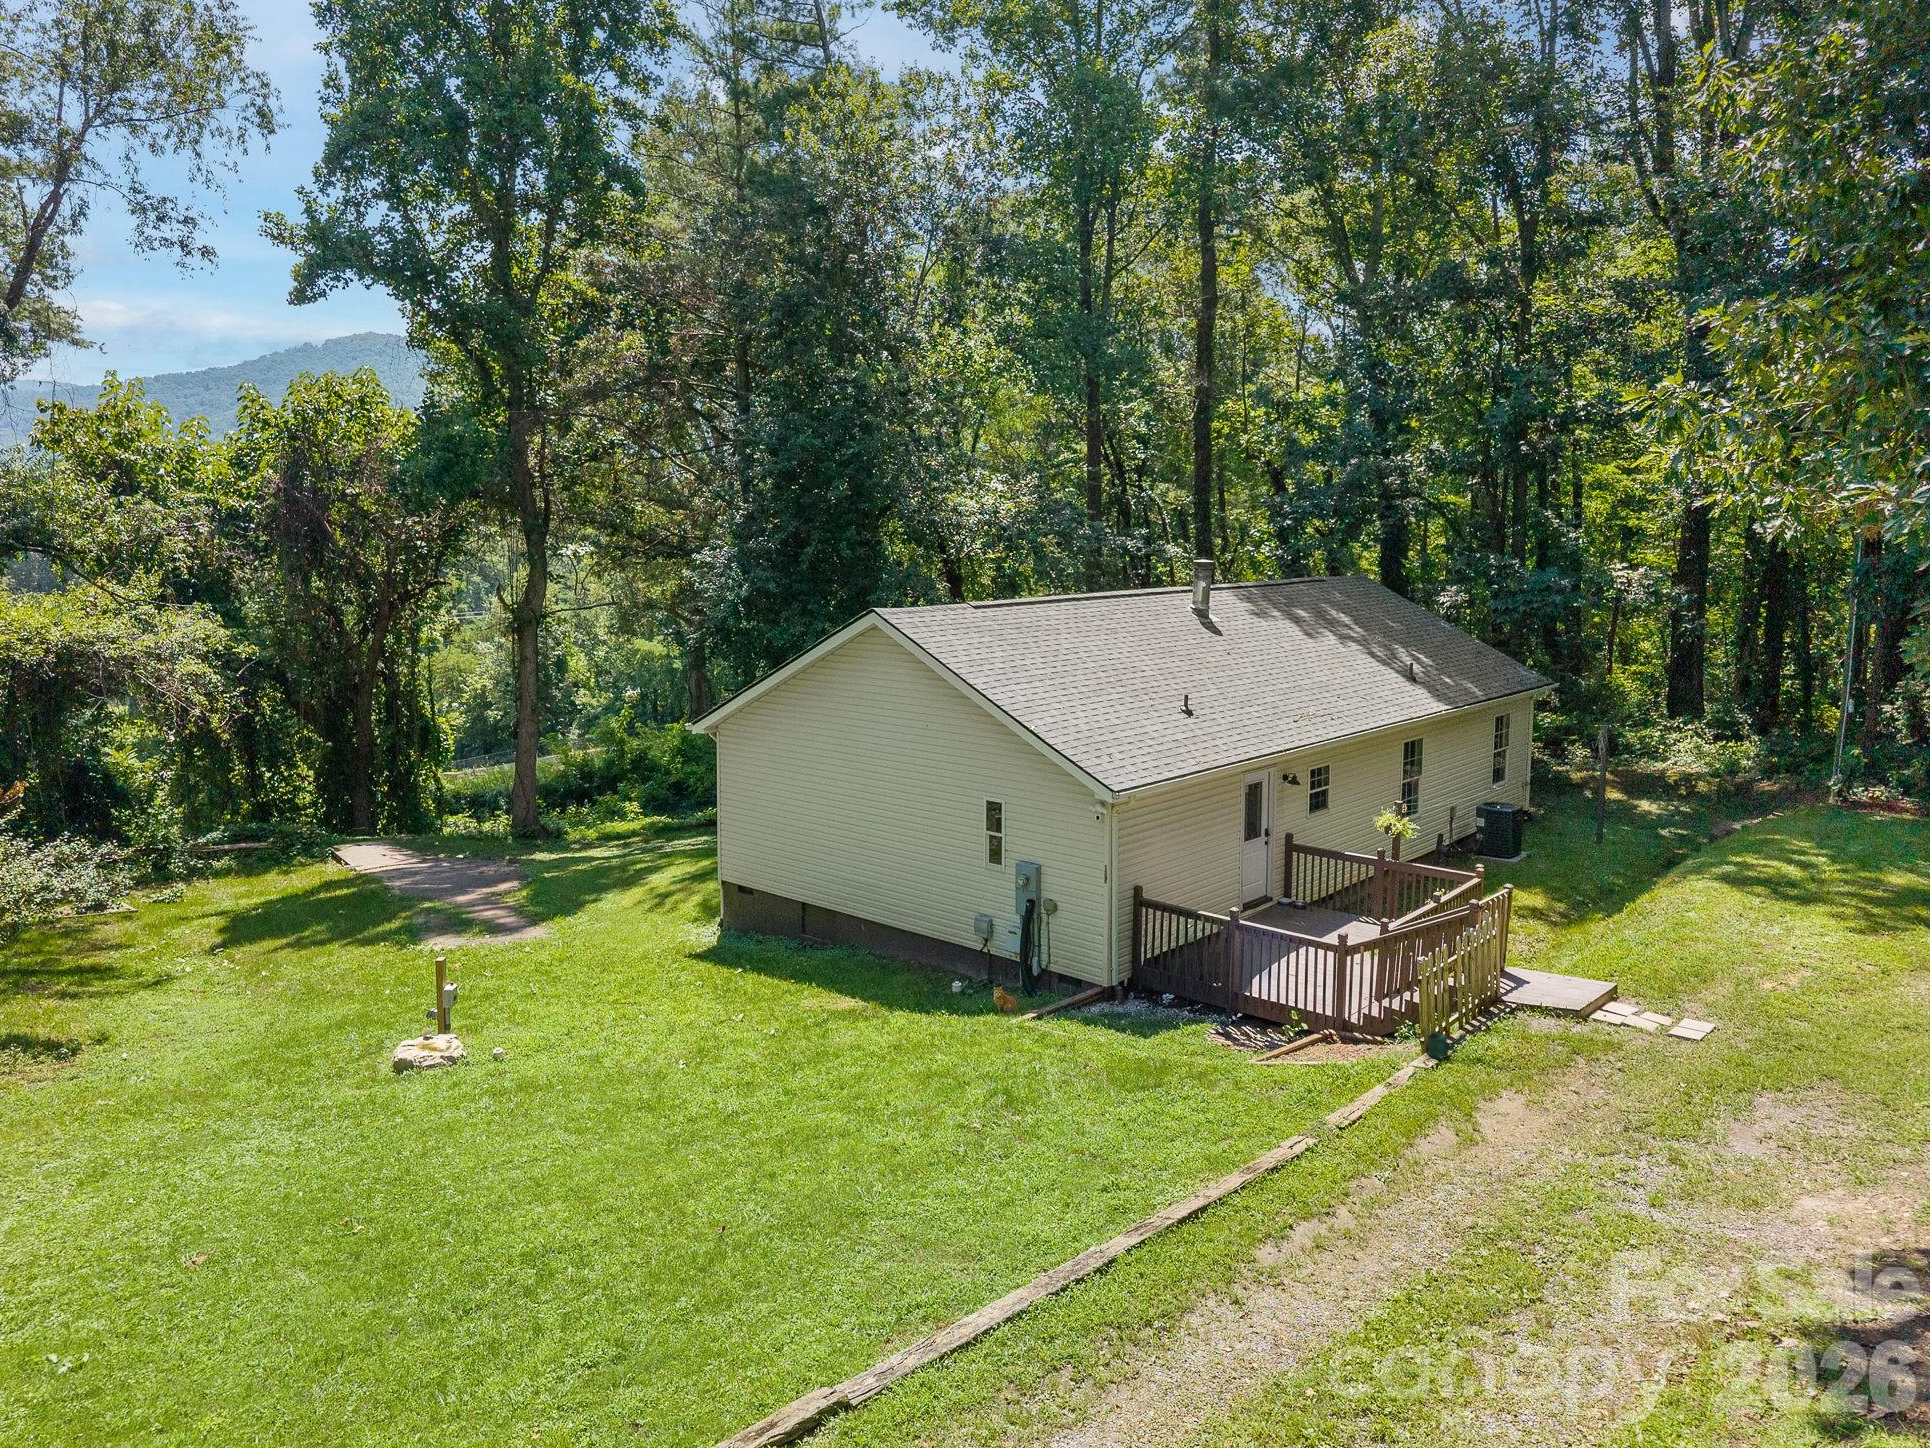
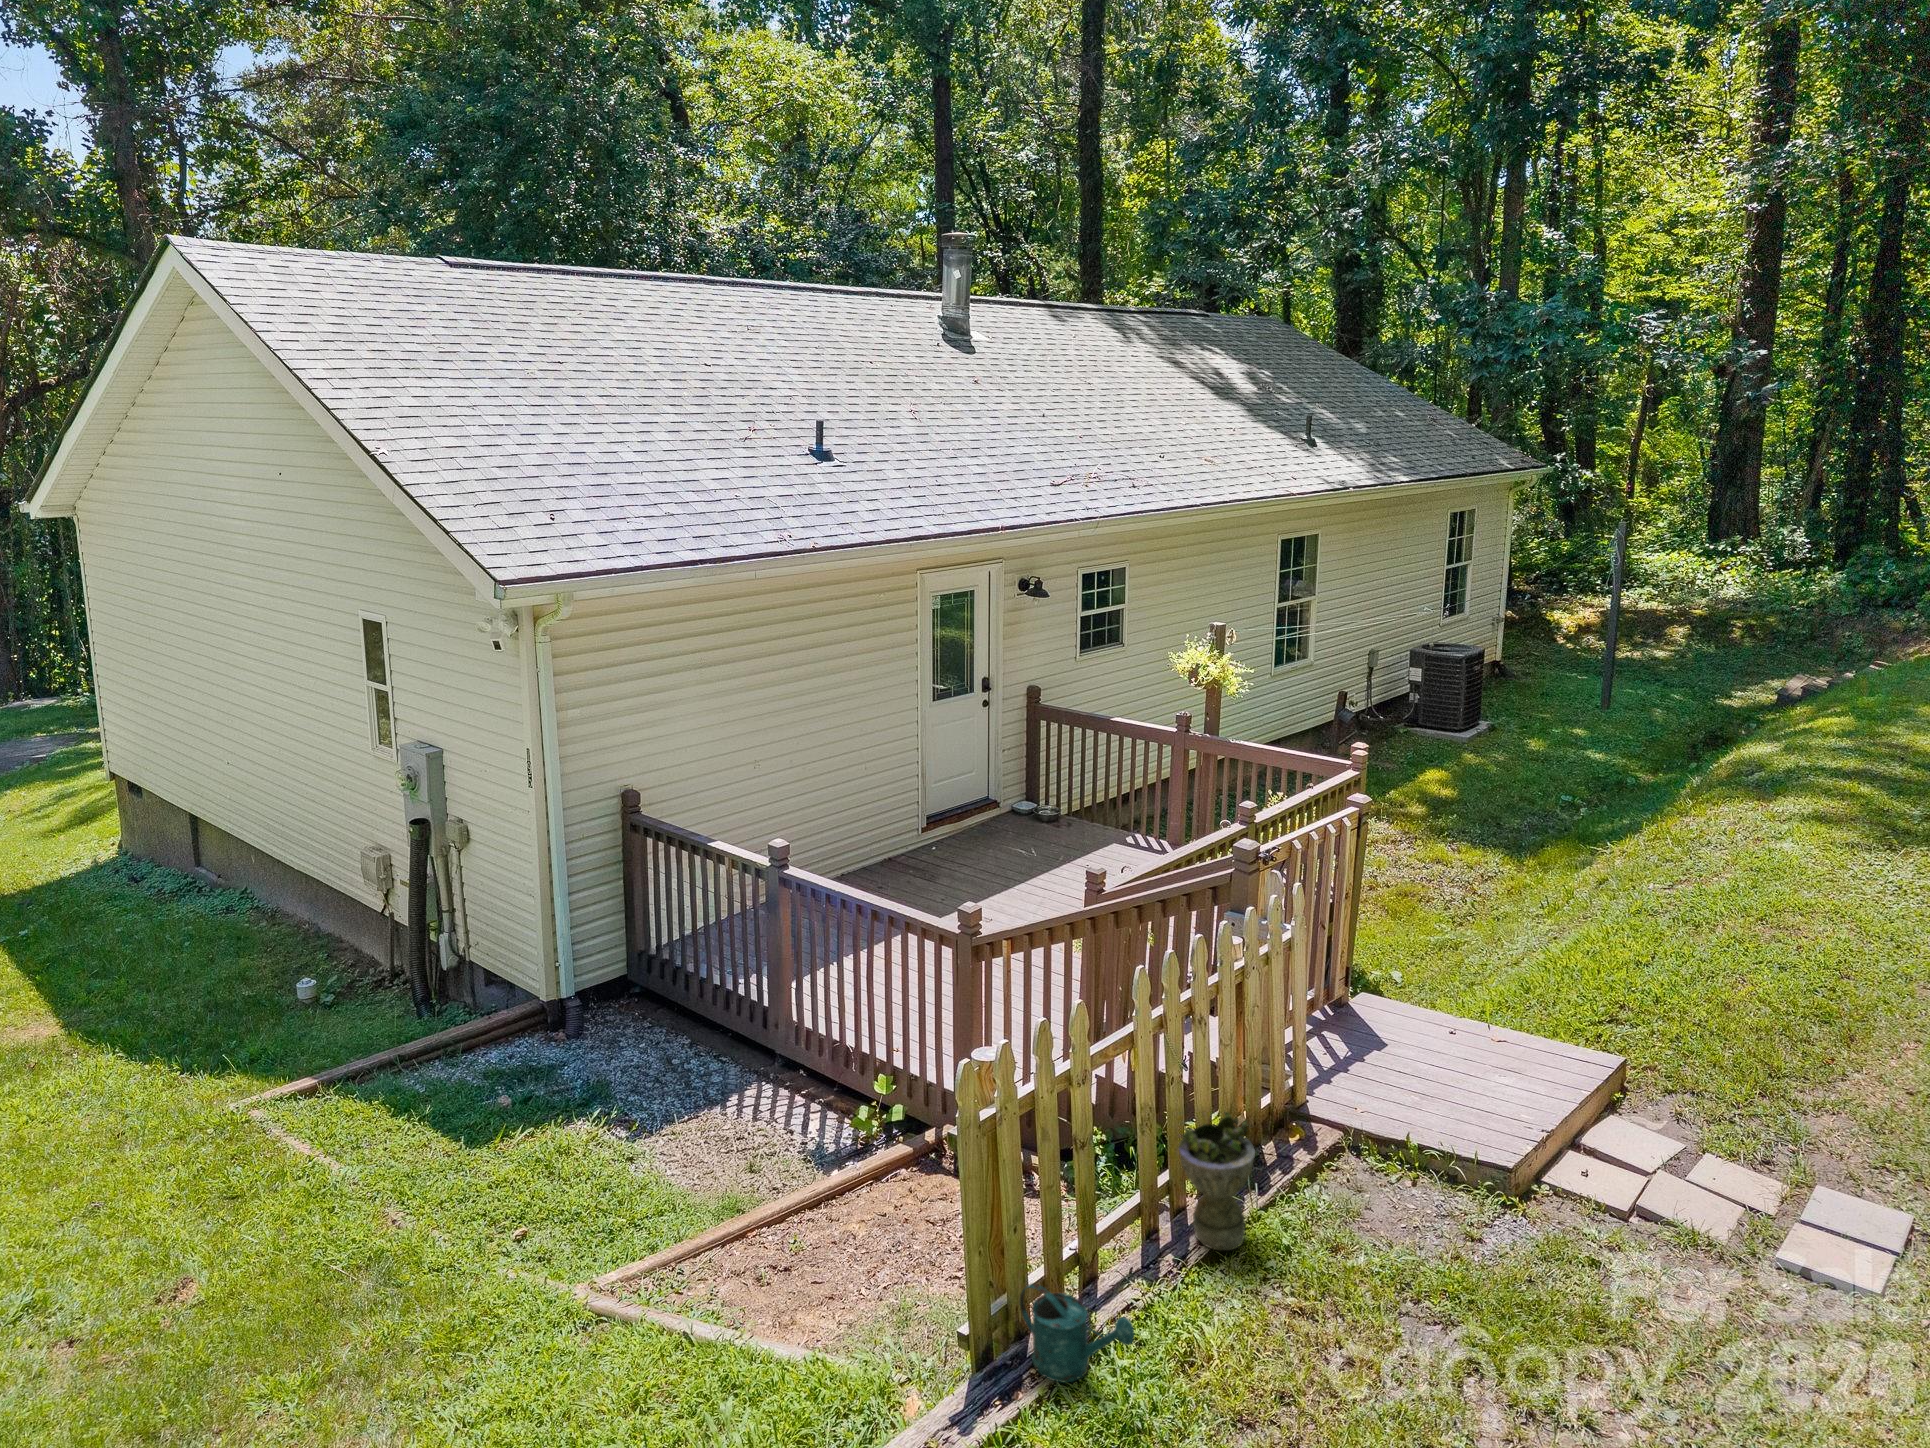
planter: none [1459,985,1488,1034] -> present [1179,1112,1255,1250]

